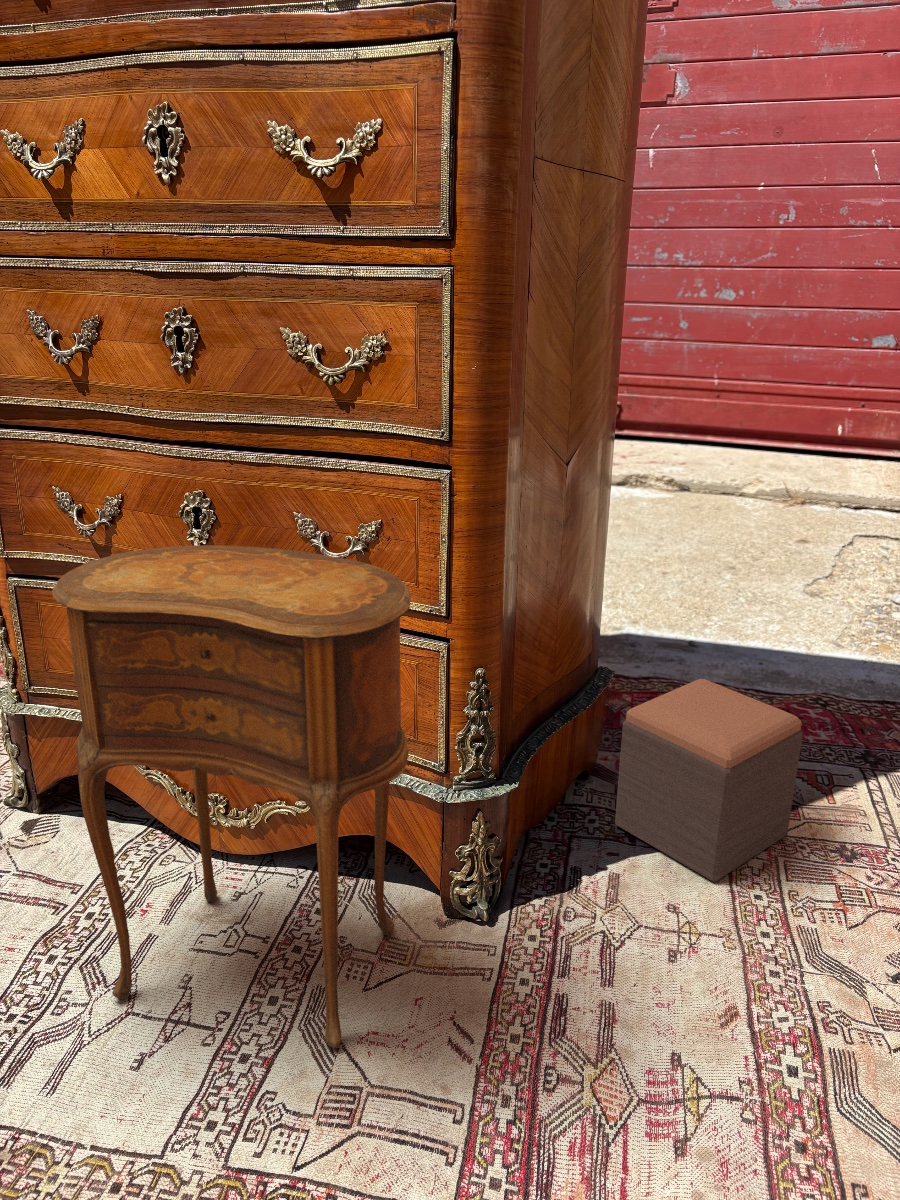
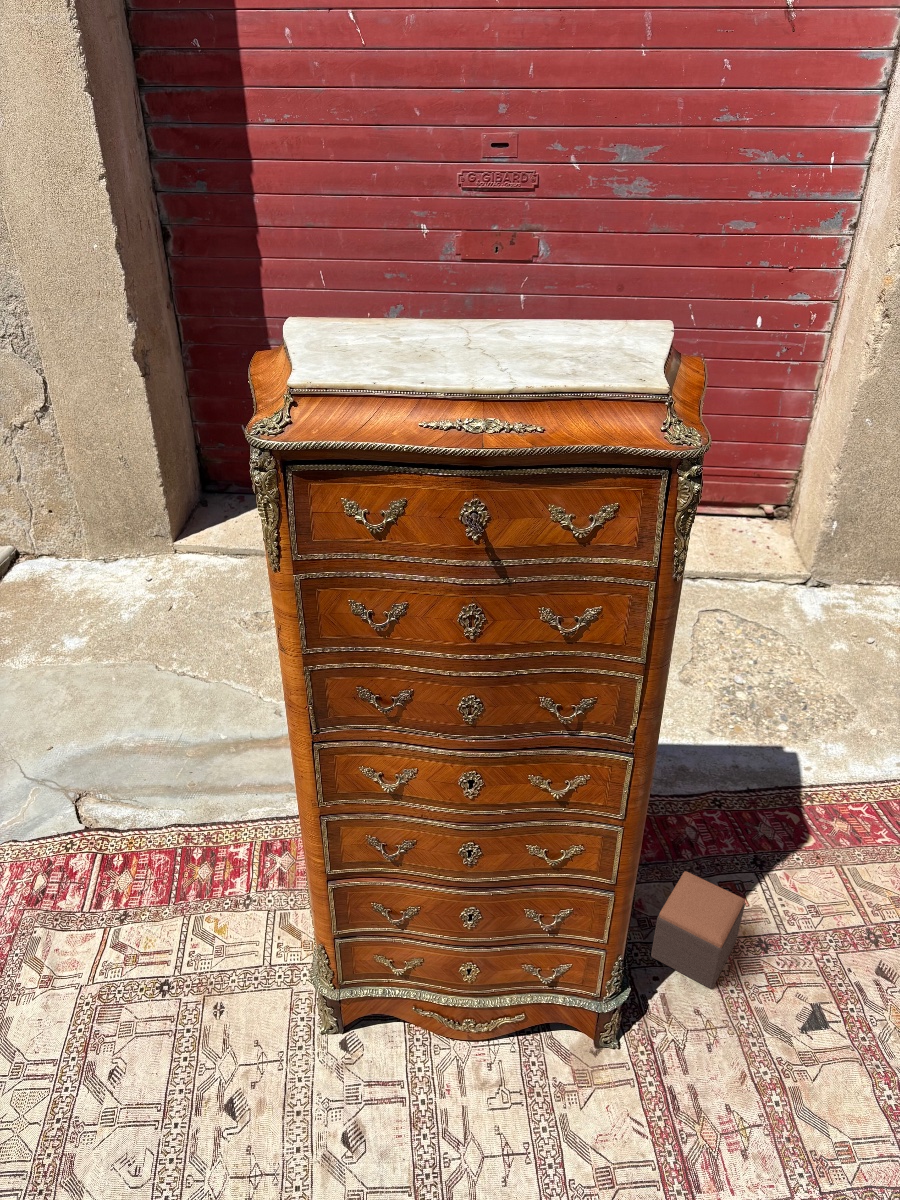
side table: present [52,545,411,1048] -> none [447,940,622,1152]

